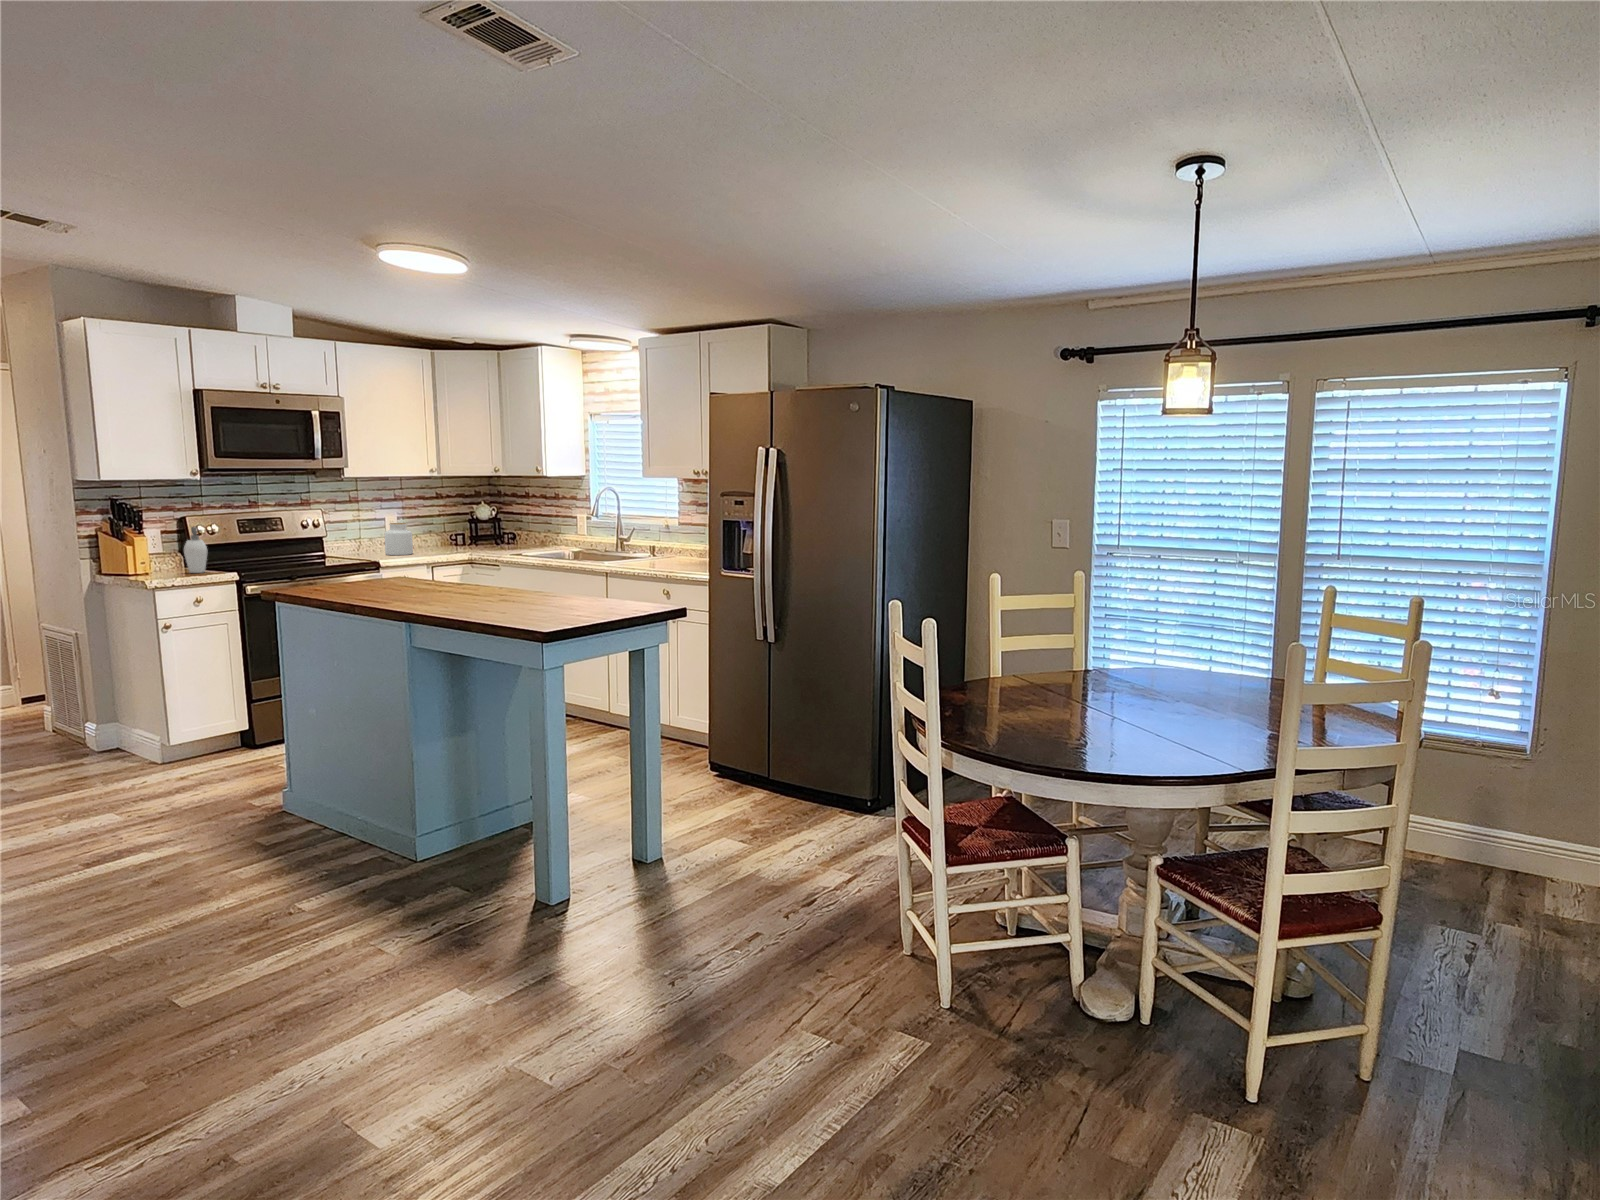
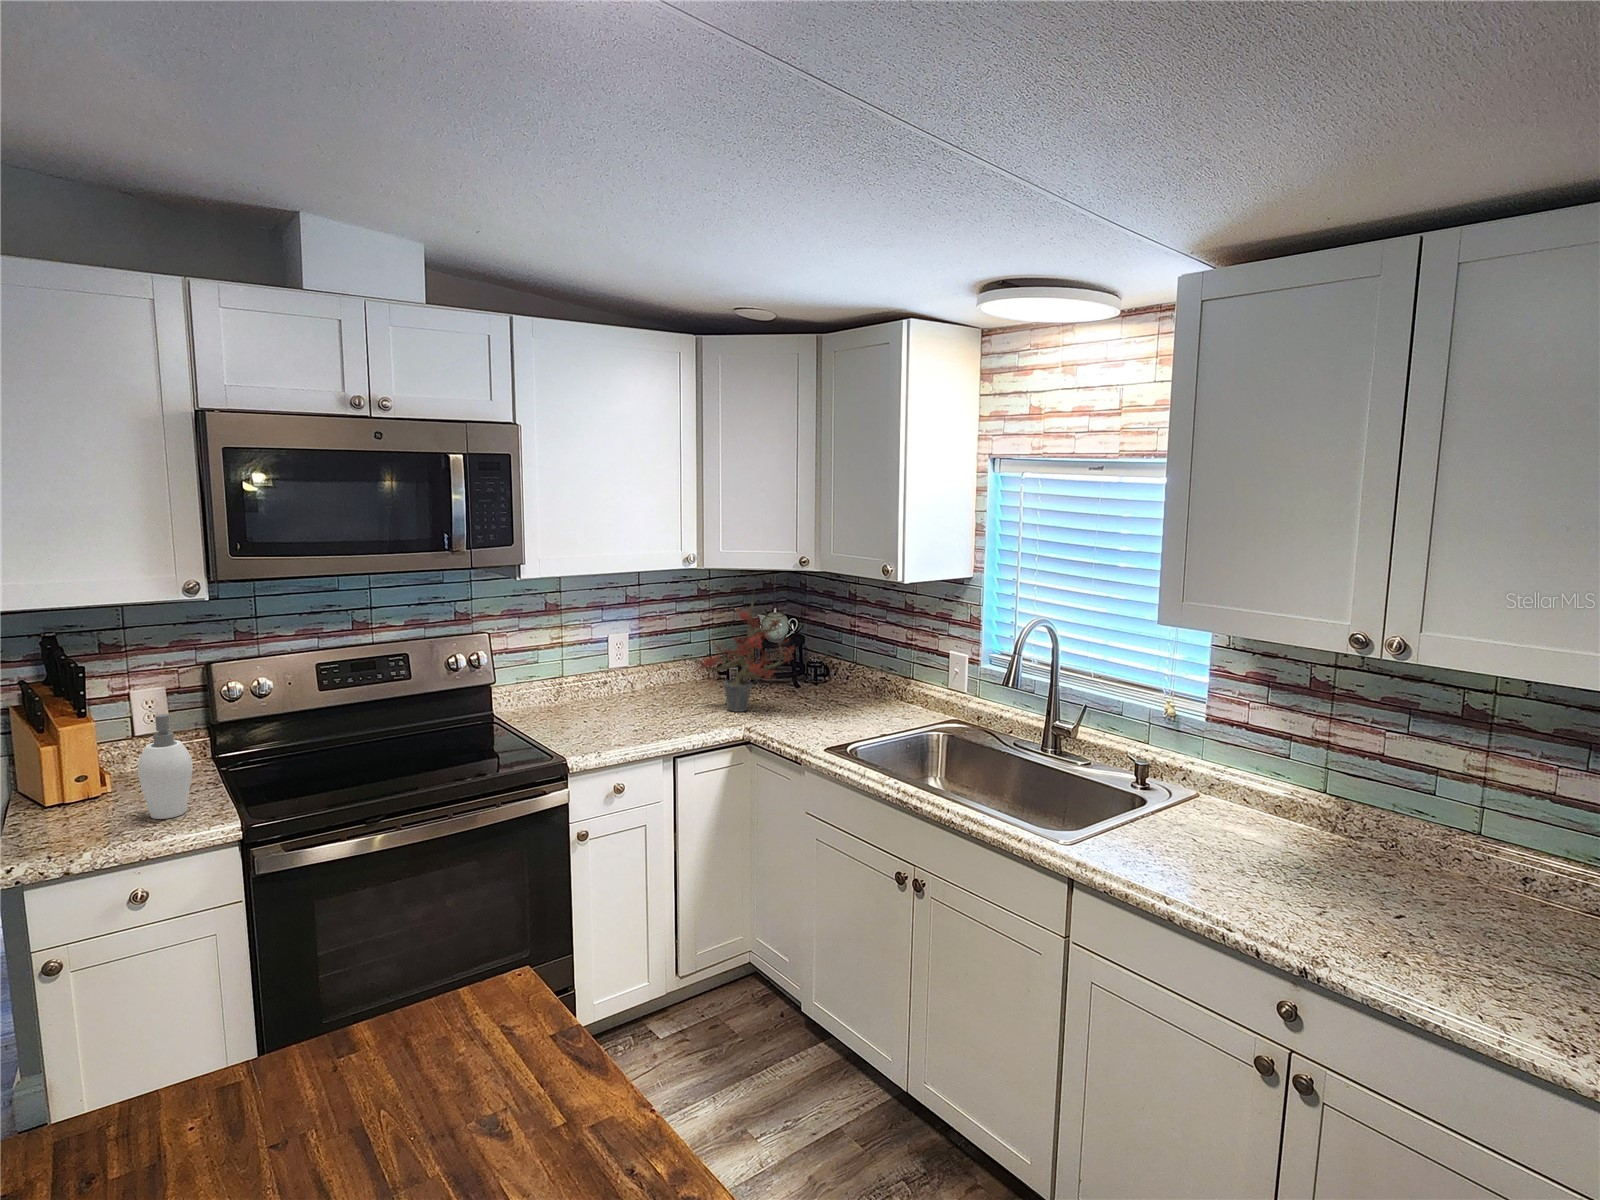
potted plant: none [431,484,495,550] -> present [687,596,794,712]
jar: present [385,523,413,555] -> none [594,663,644,731]

